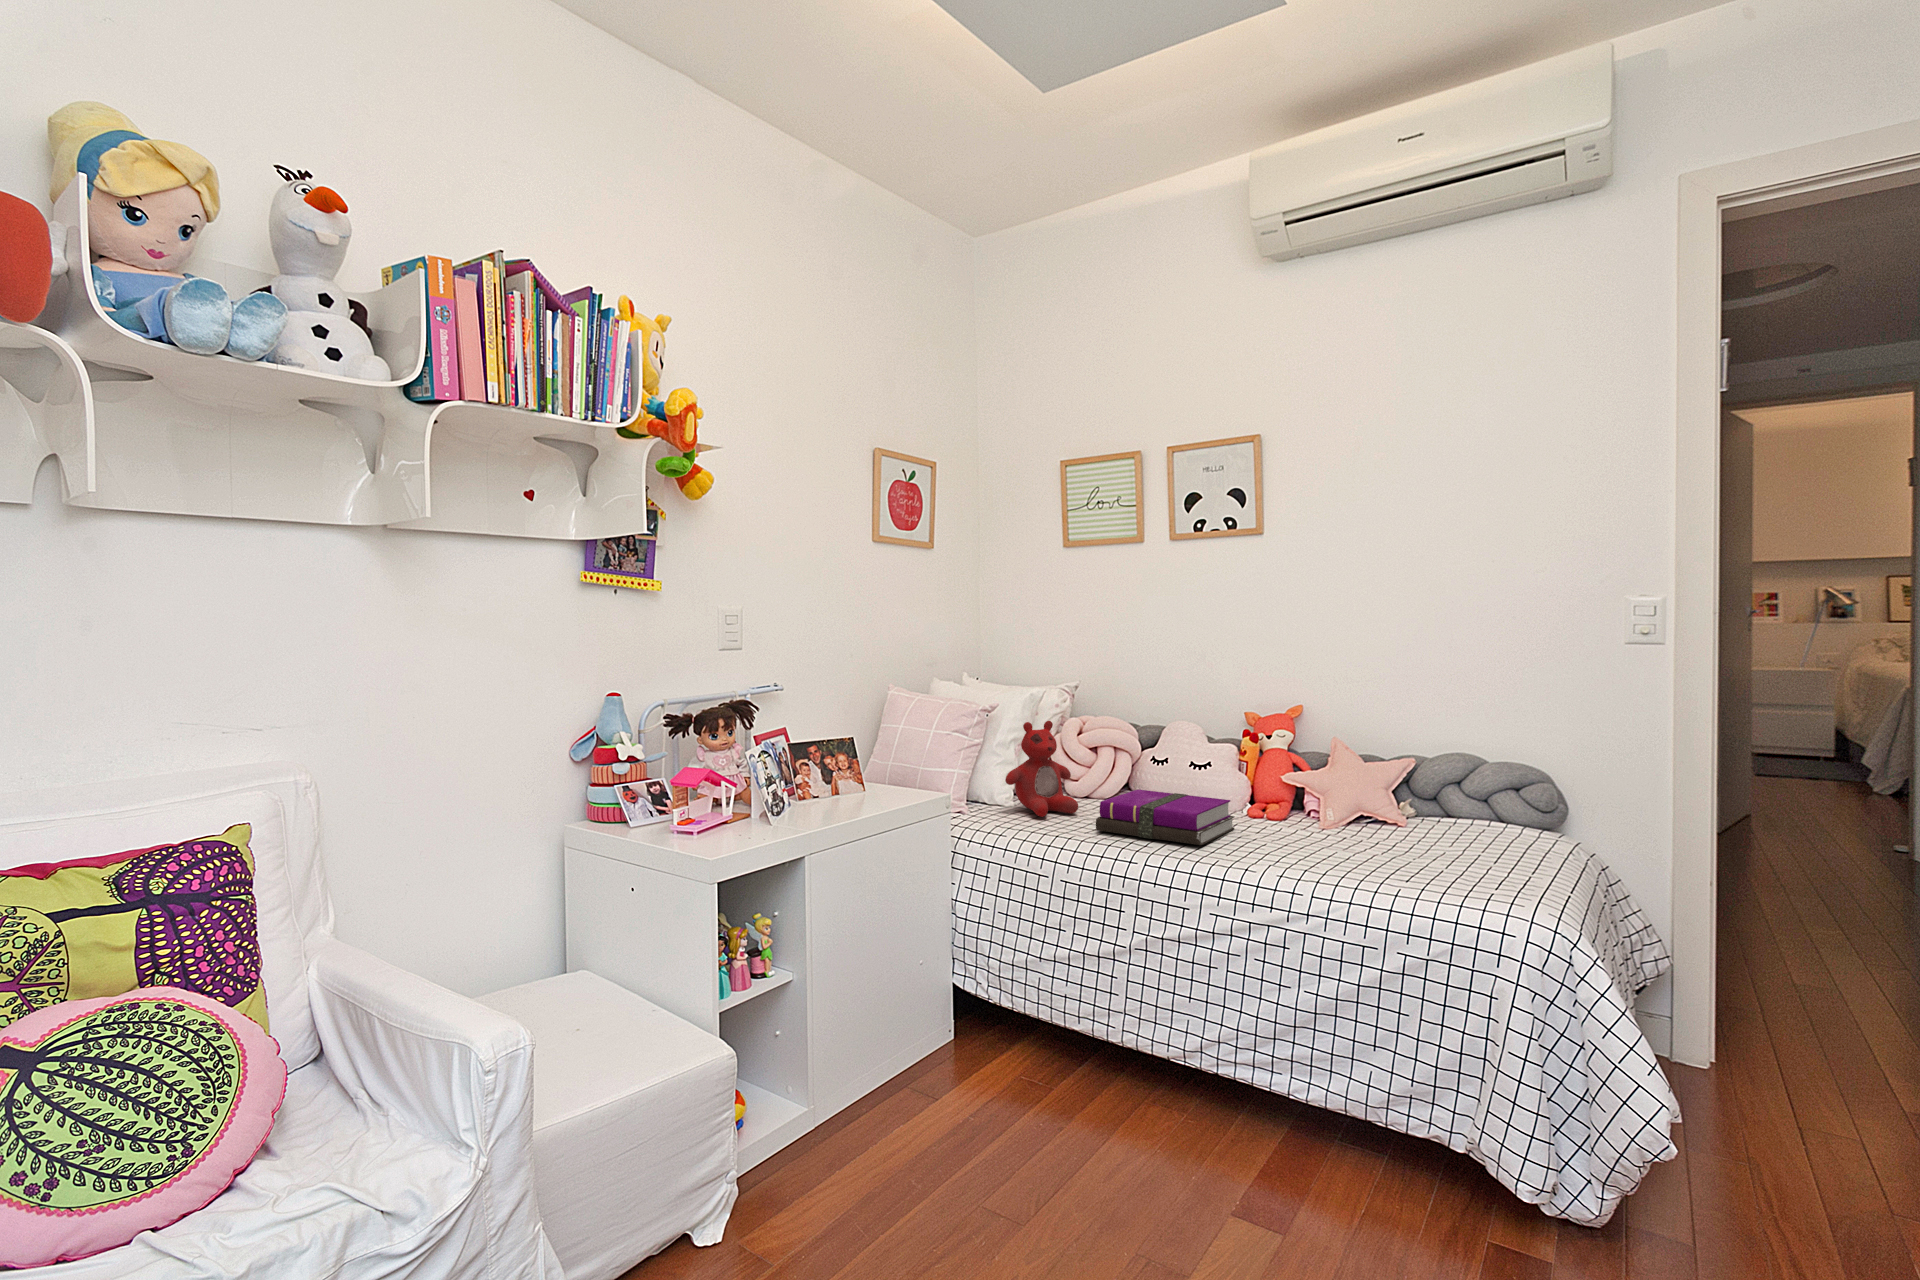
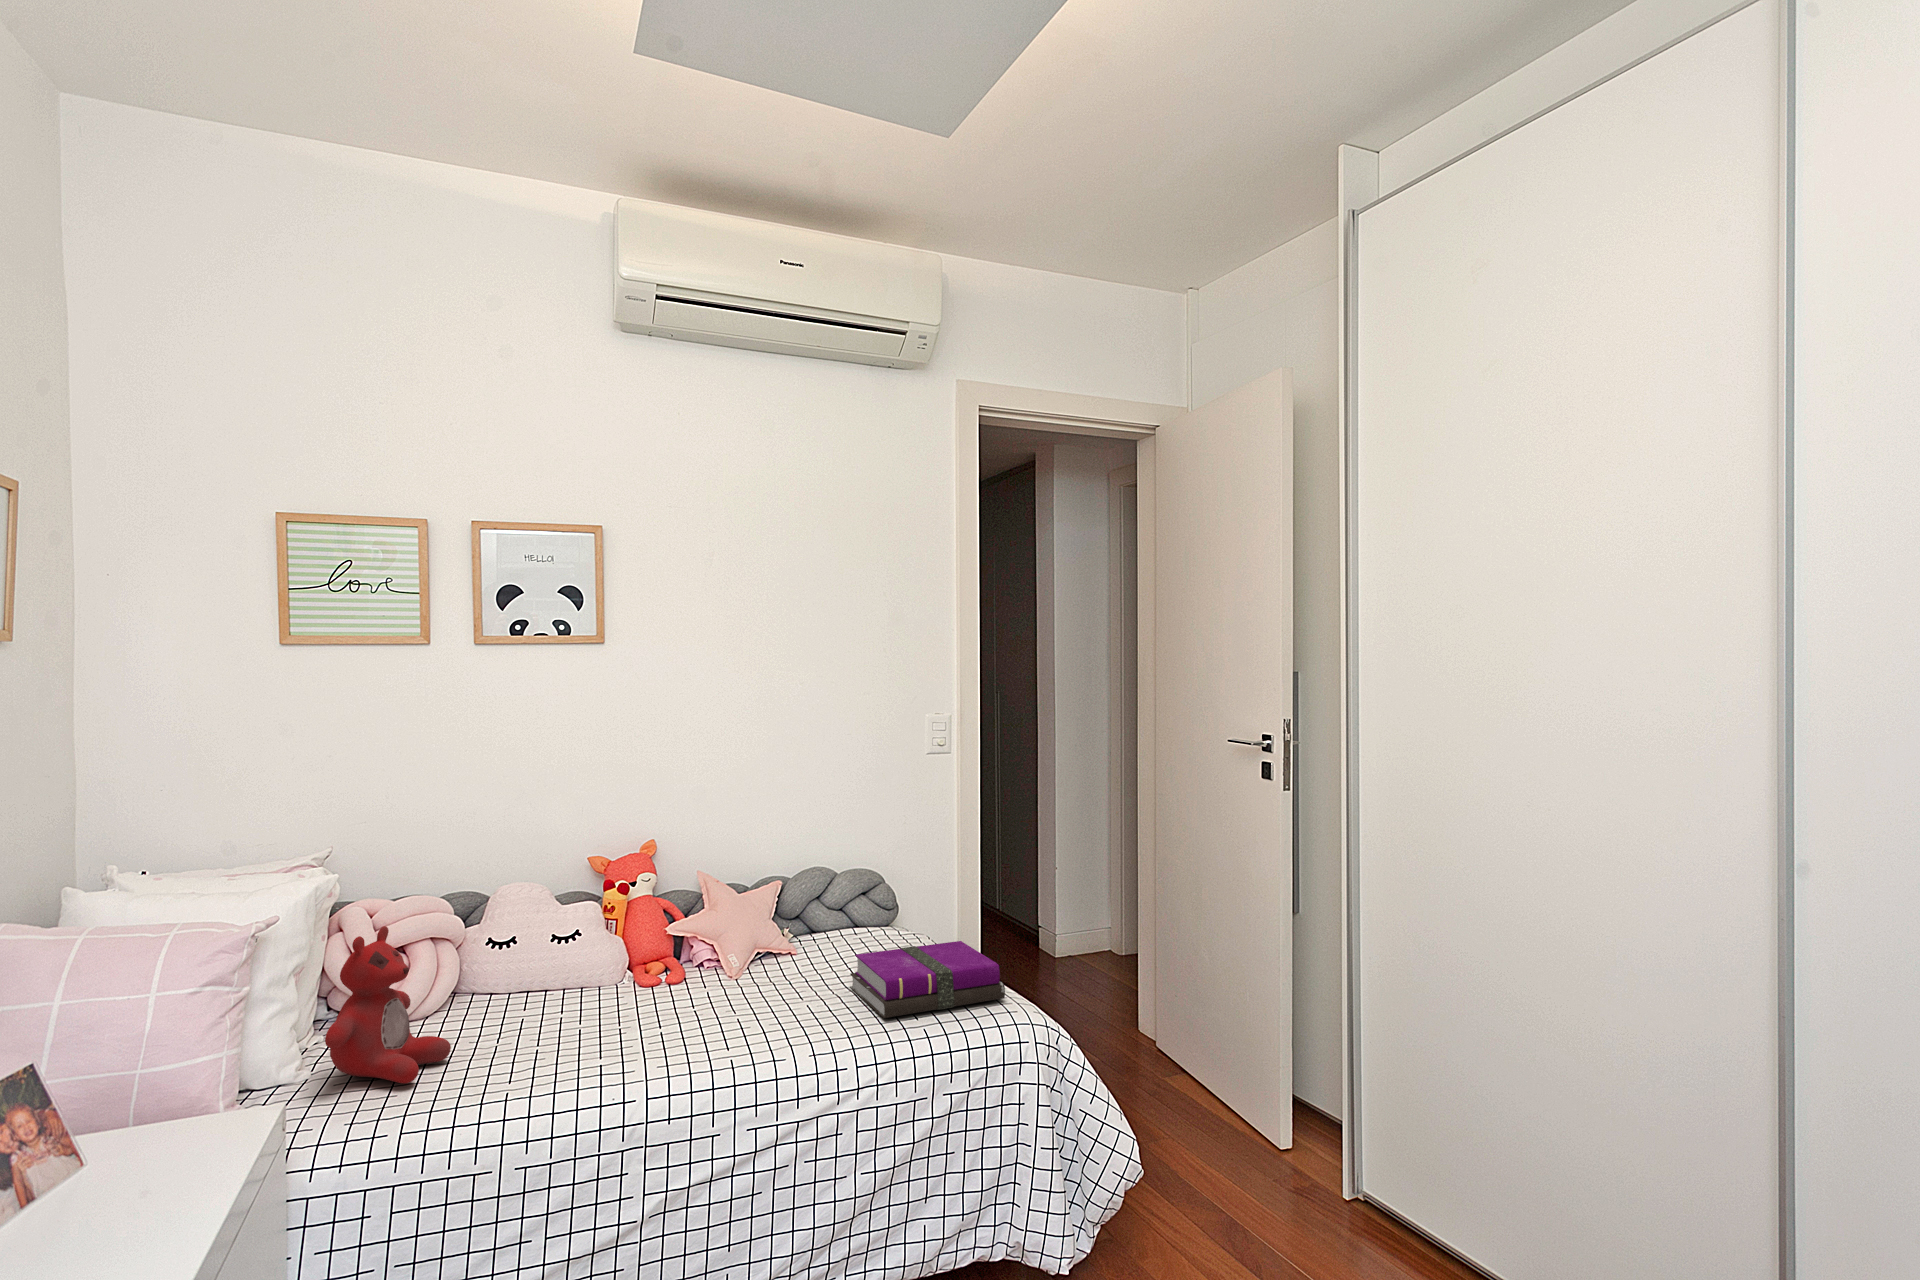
notebook: present [1096,789,1234,845] -> present [850,941,1005,1018]

